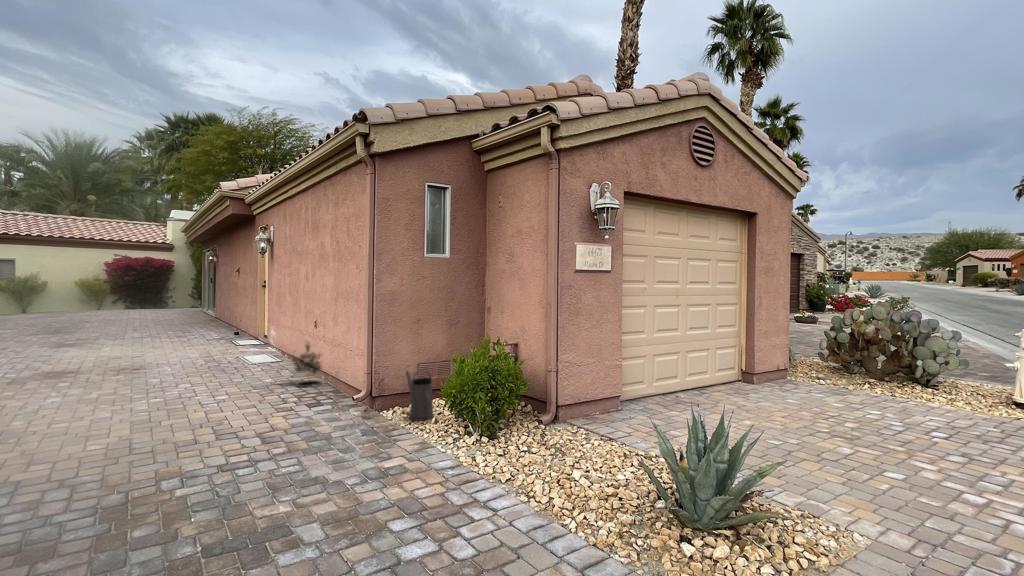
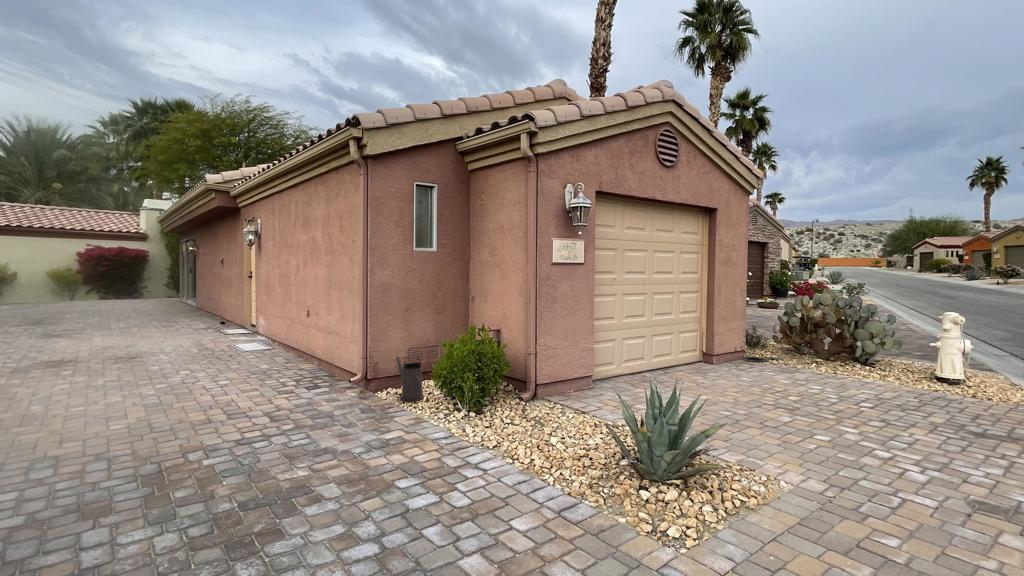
potted tree: present [293,343,322,387] -> present [743,326,768,362]

